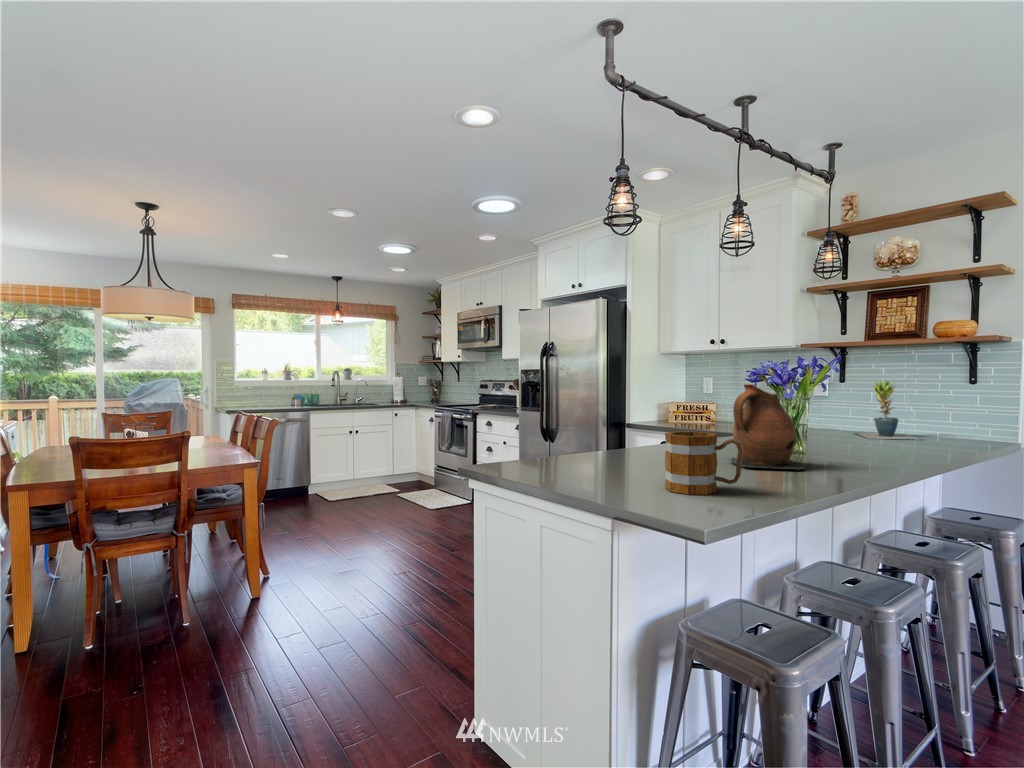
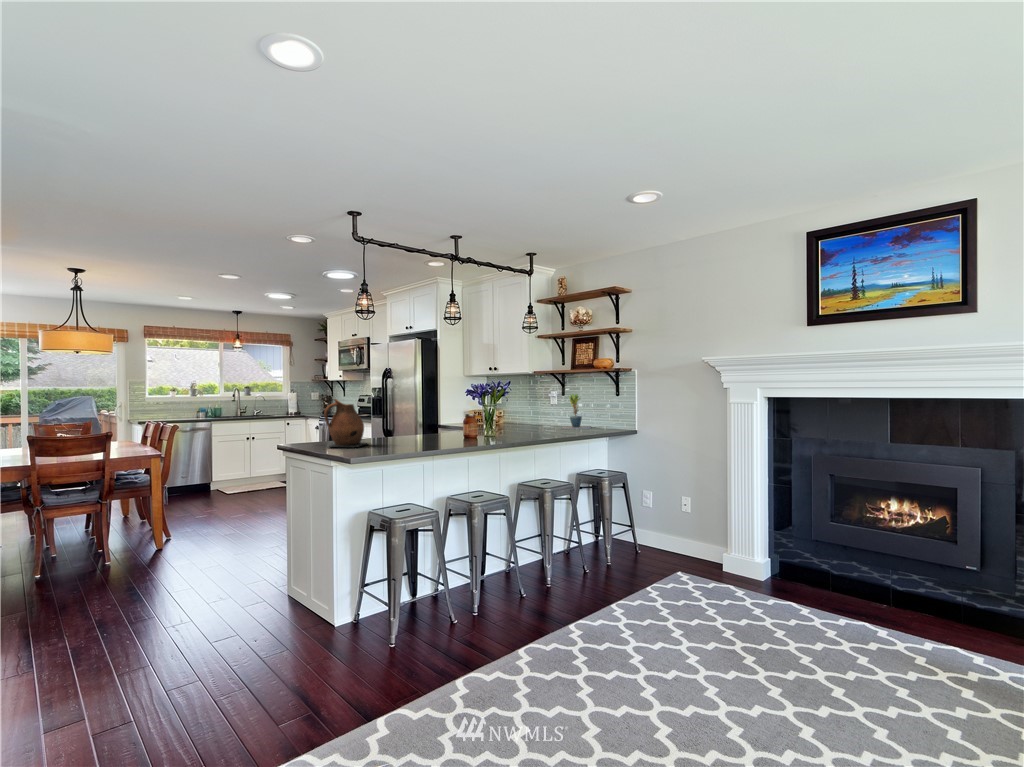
ceramic pitcher: present [730,384,805,470] -> present [324,399,369,448]
mug: present [665,431,742,495] -> none [374,421,409,451]

